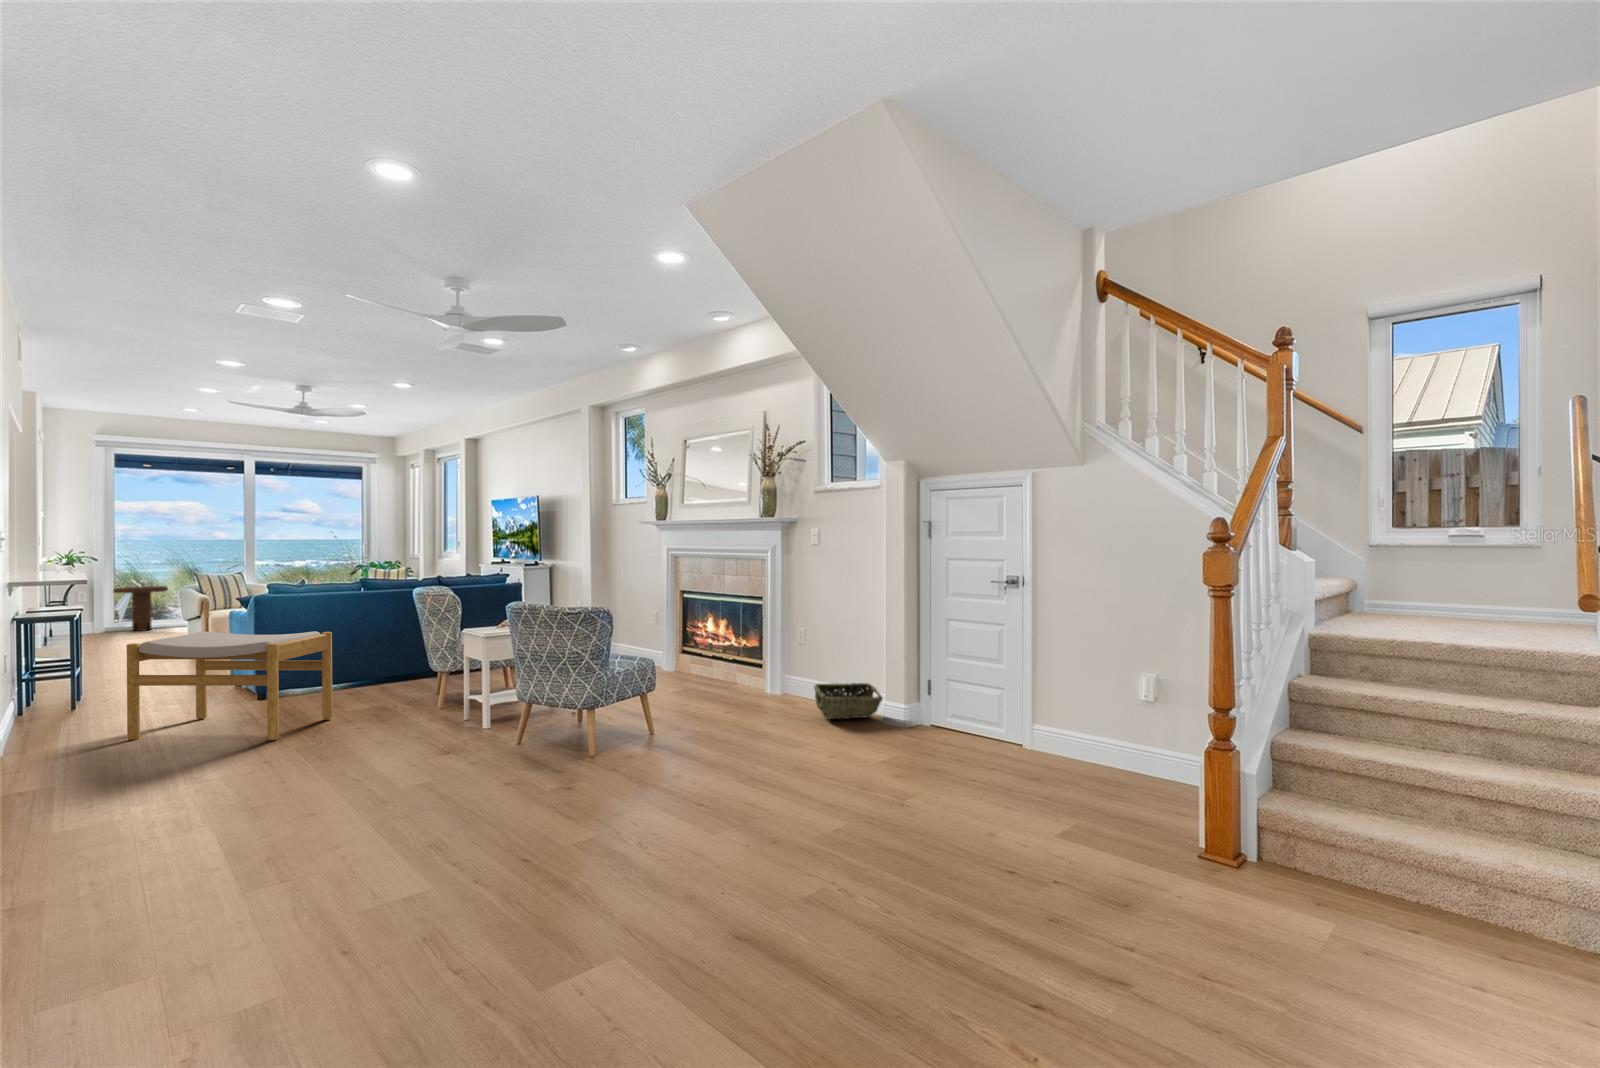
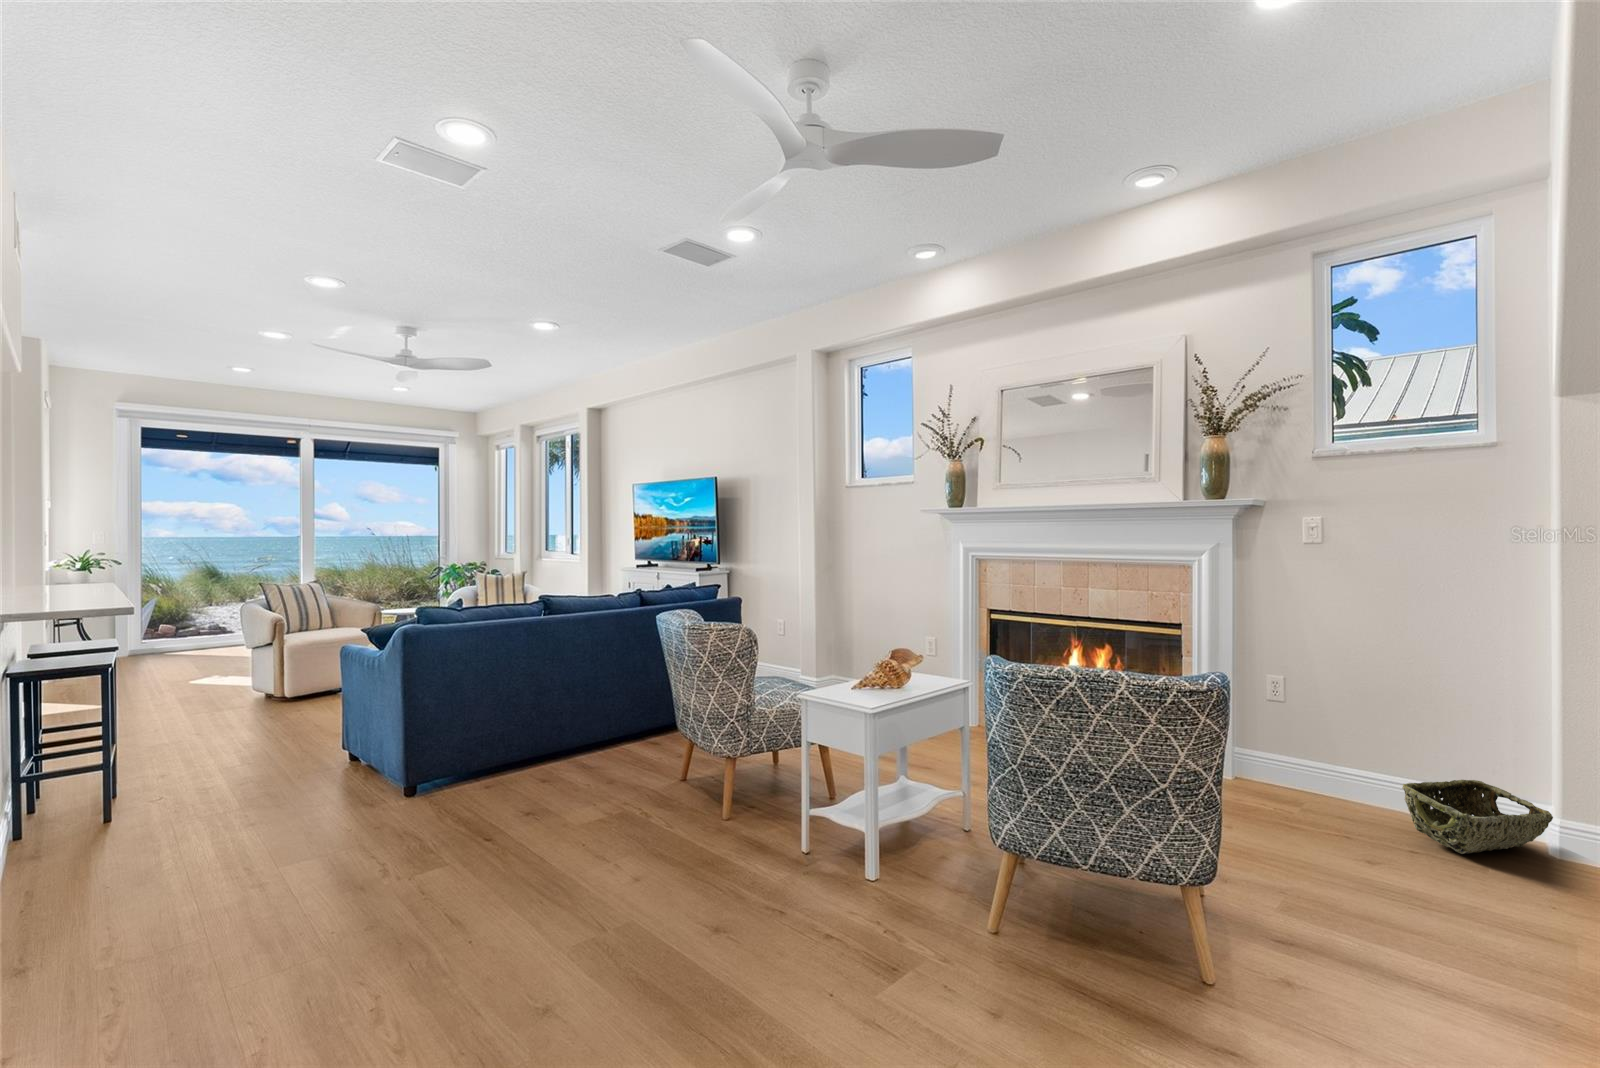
side table: present [113,586,168,631] -> none [140,597,209,656]
footstool: present [127,631,333,740] -> none [222,697,569,923]

